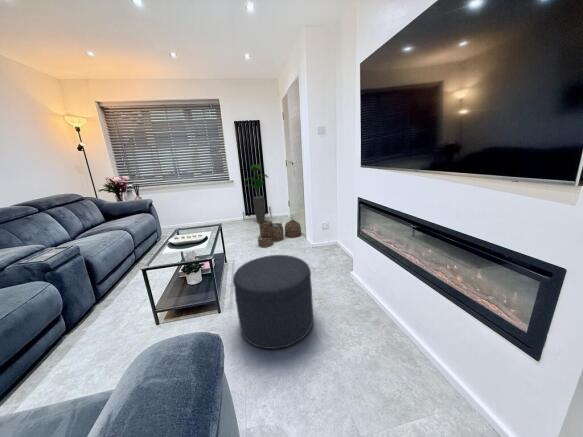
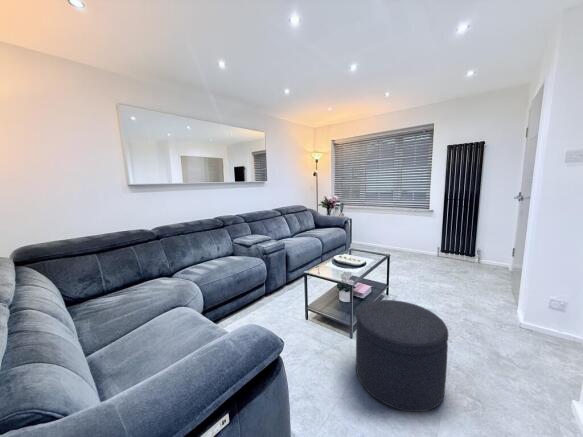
potted plant: present [246,164,268,222] -> none [442,195,481,266]
woven basket: present [258,220,301,247] -> none [435,263,510,301]

